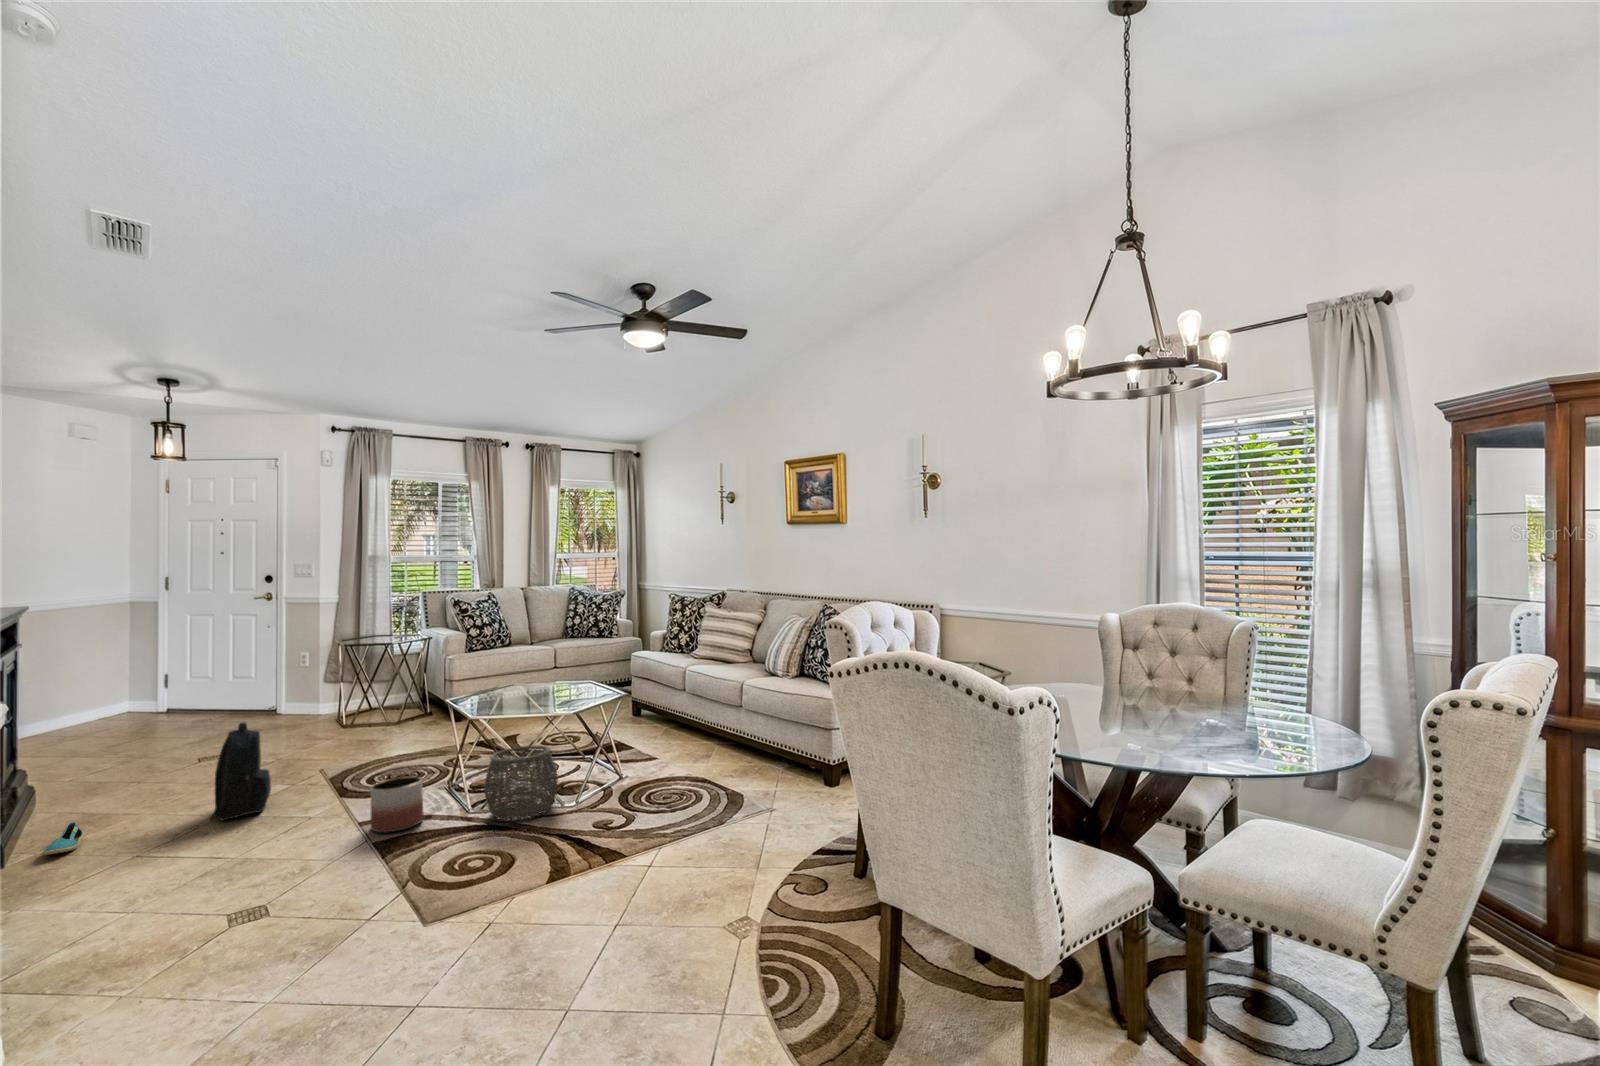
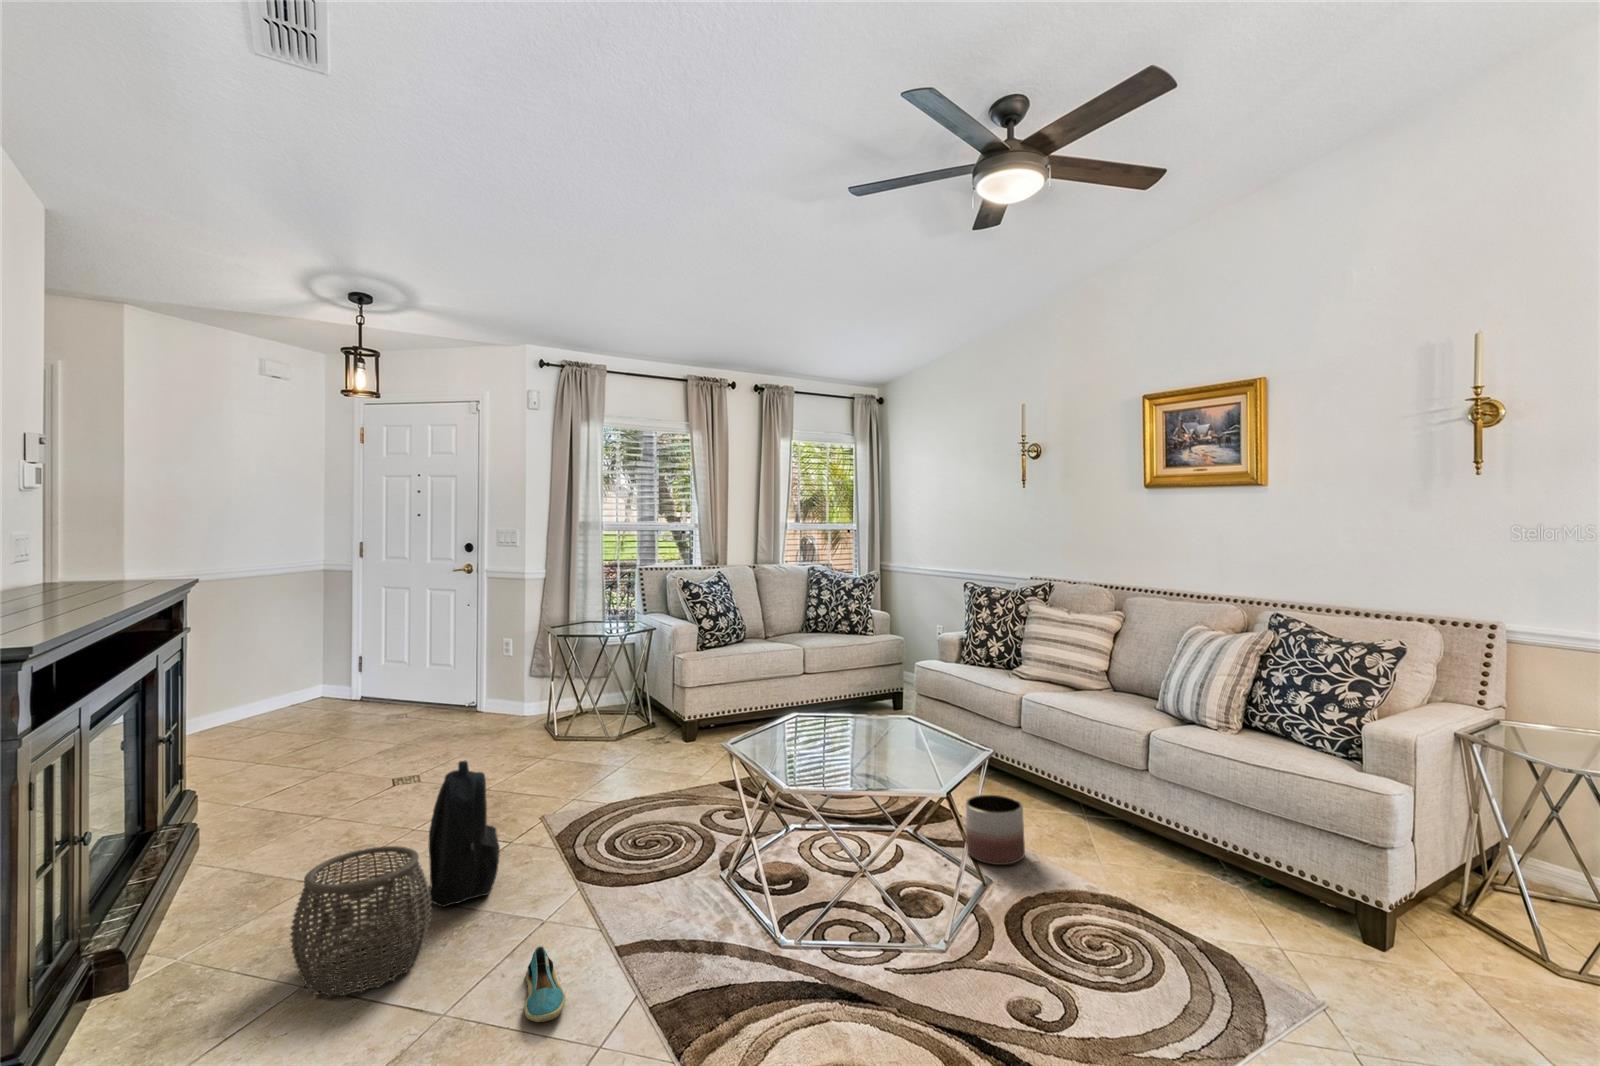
woven basket: present [484,745,558,821] -> present [290,846,432,997]
planter: present [370,777,423,832] -> present [966,795,1025,865]
shoe: present [42,822,83,855] -> present [524,946,565,1022]

